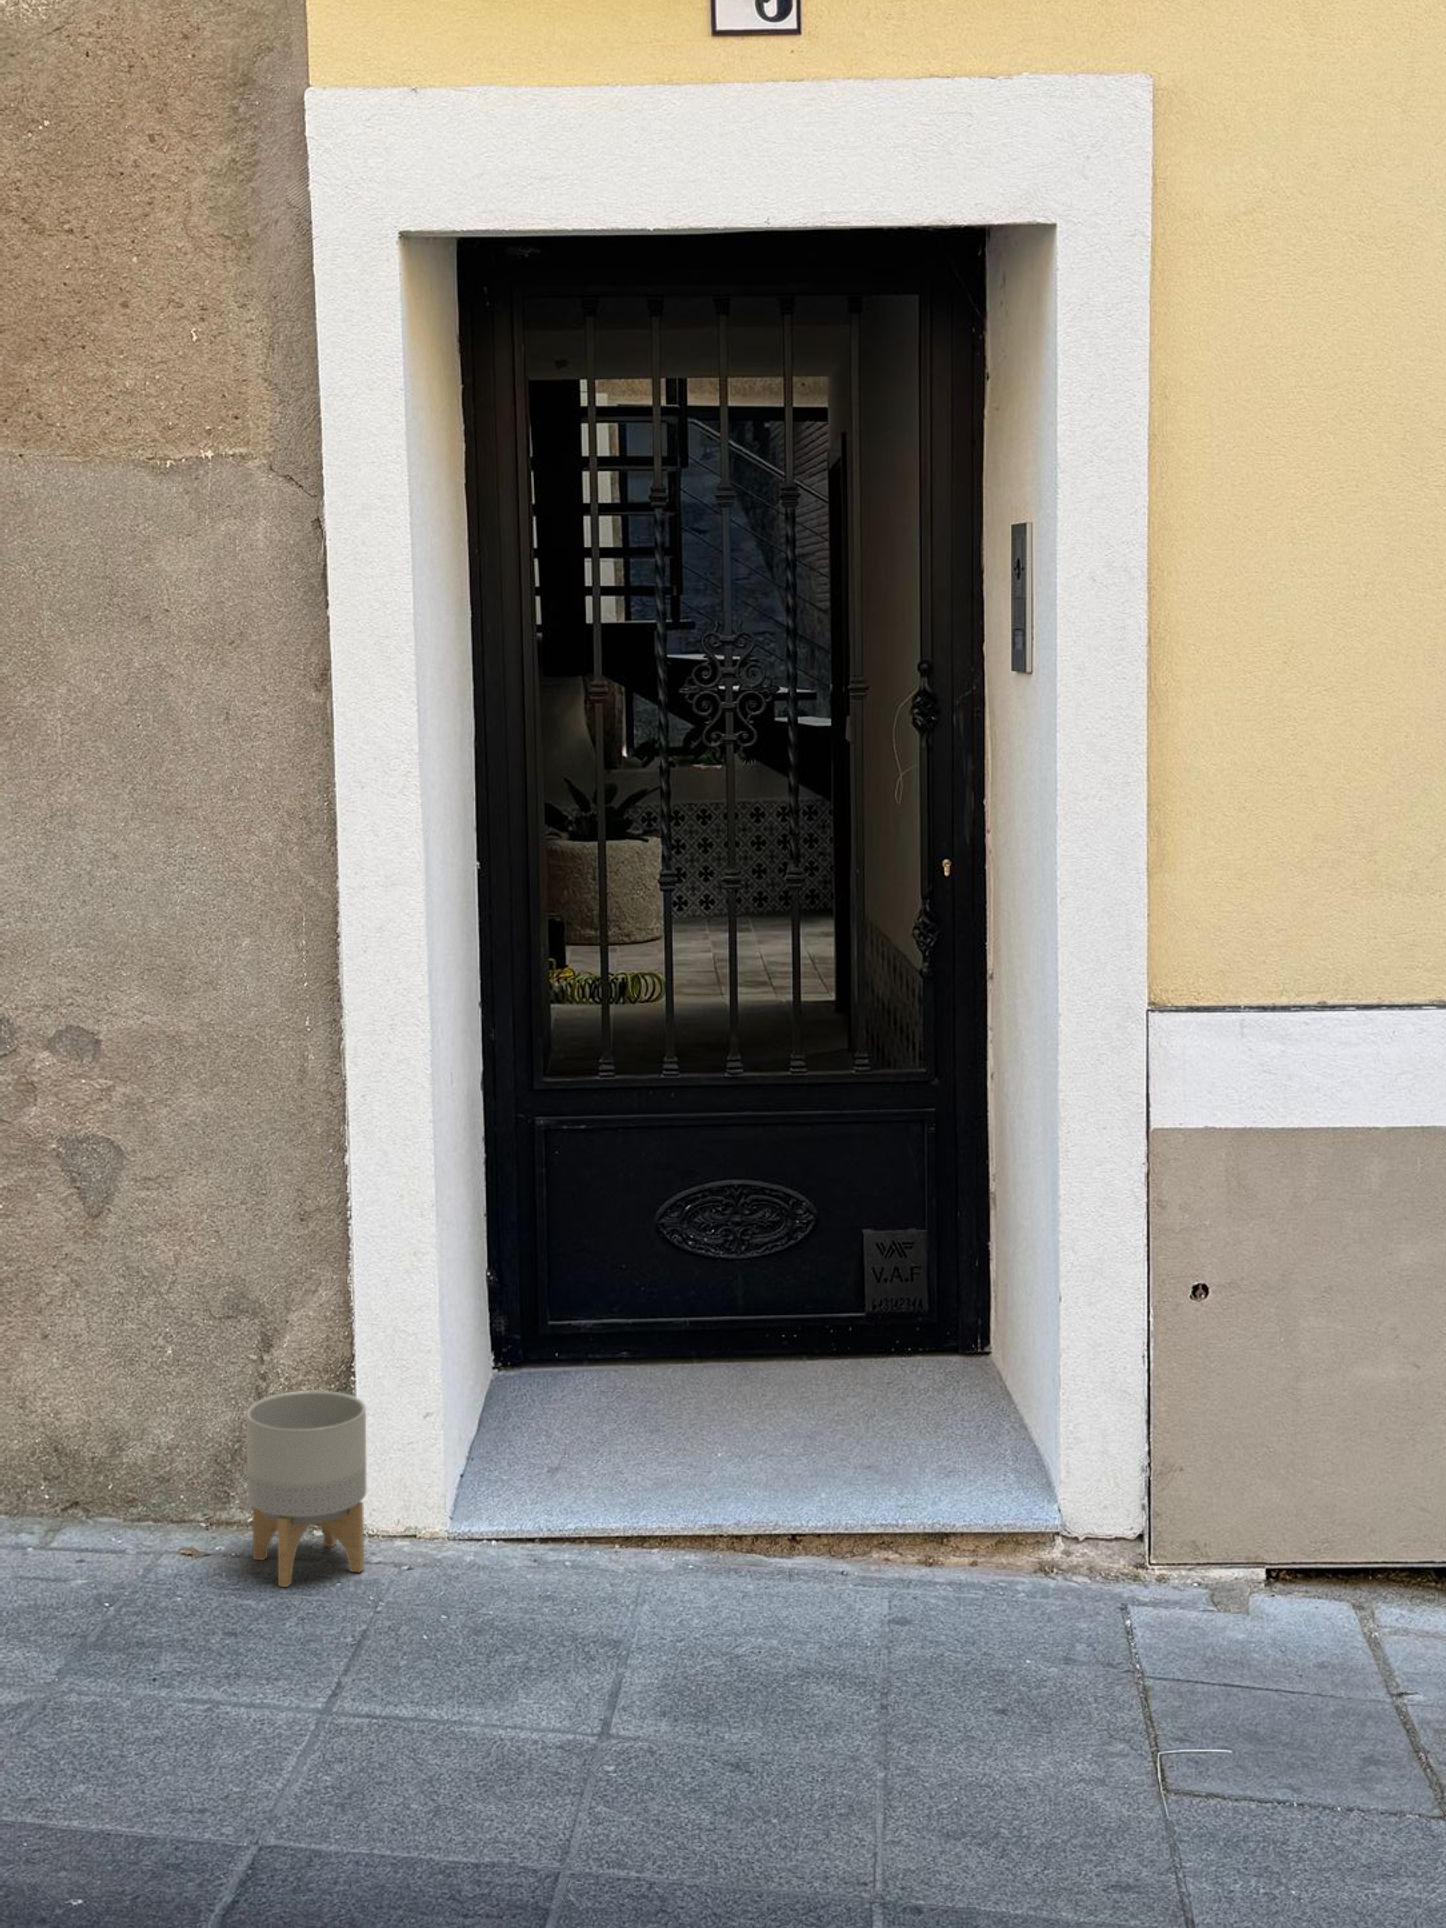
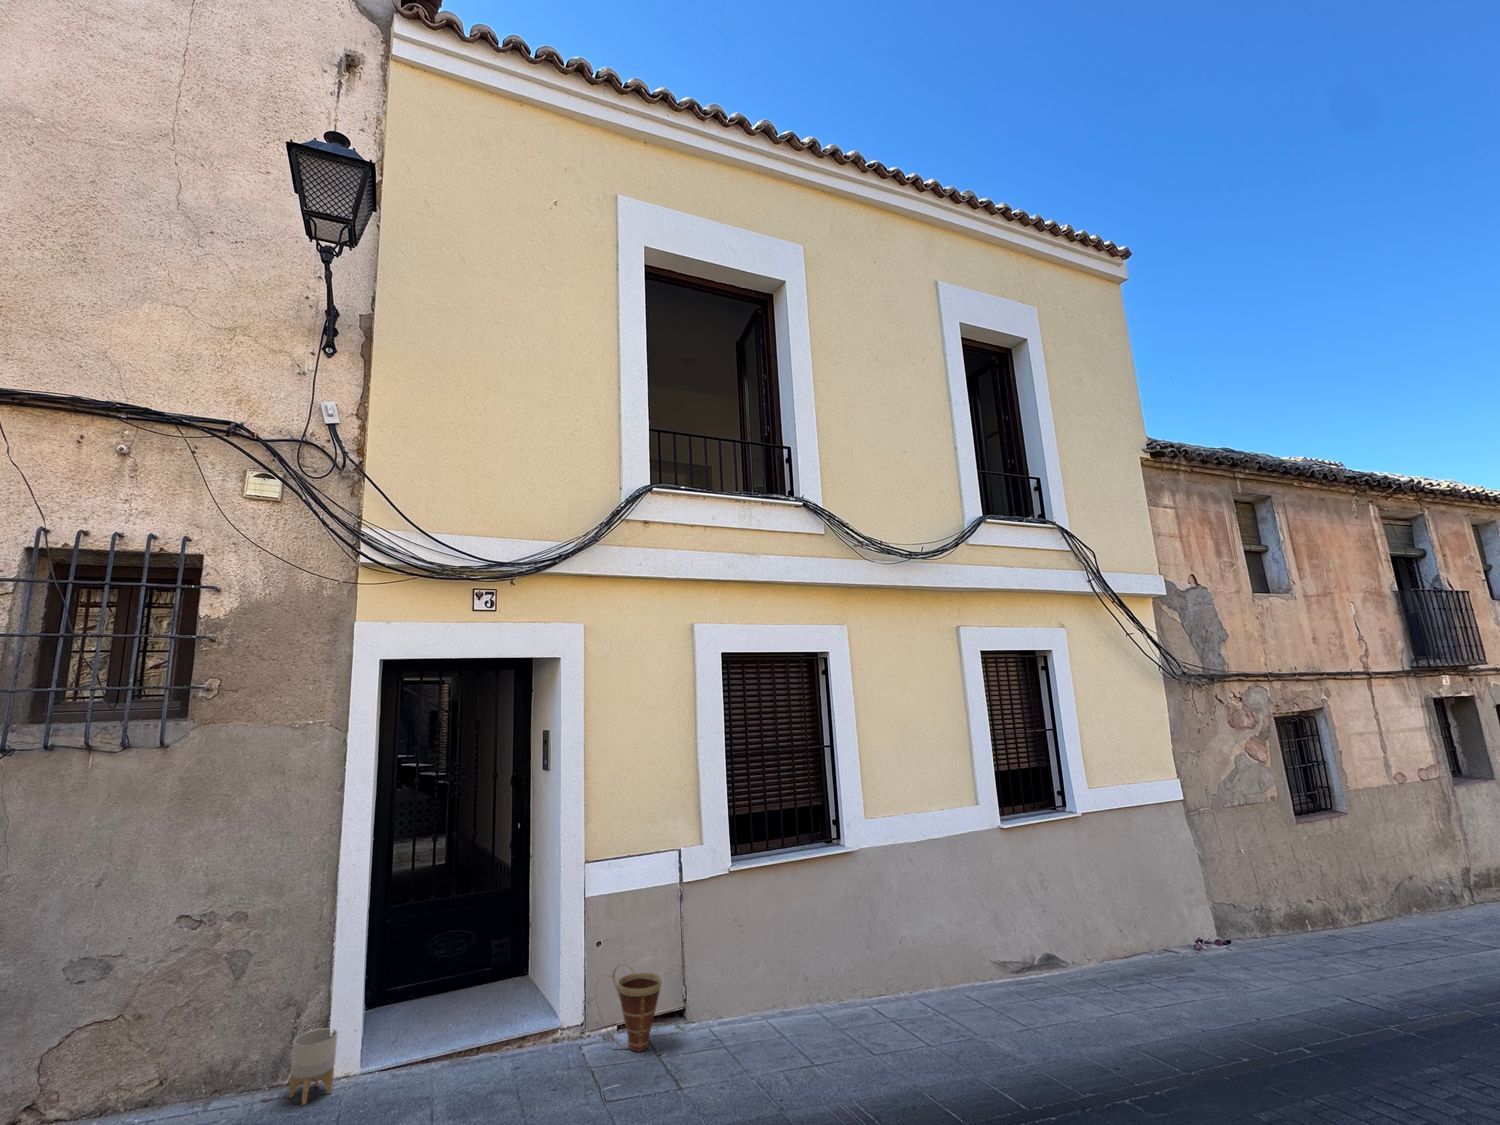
basket: none [1175,1371,1423,1664] -> present [598,964,662,1051]

